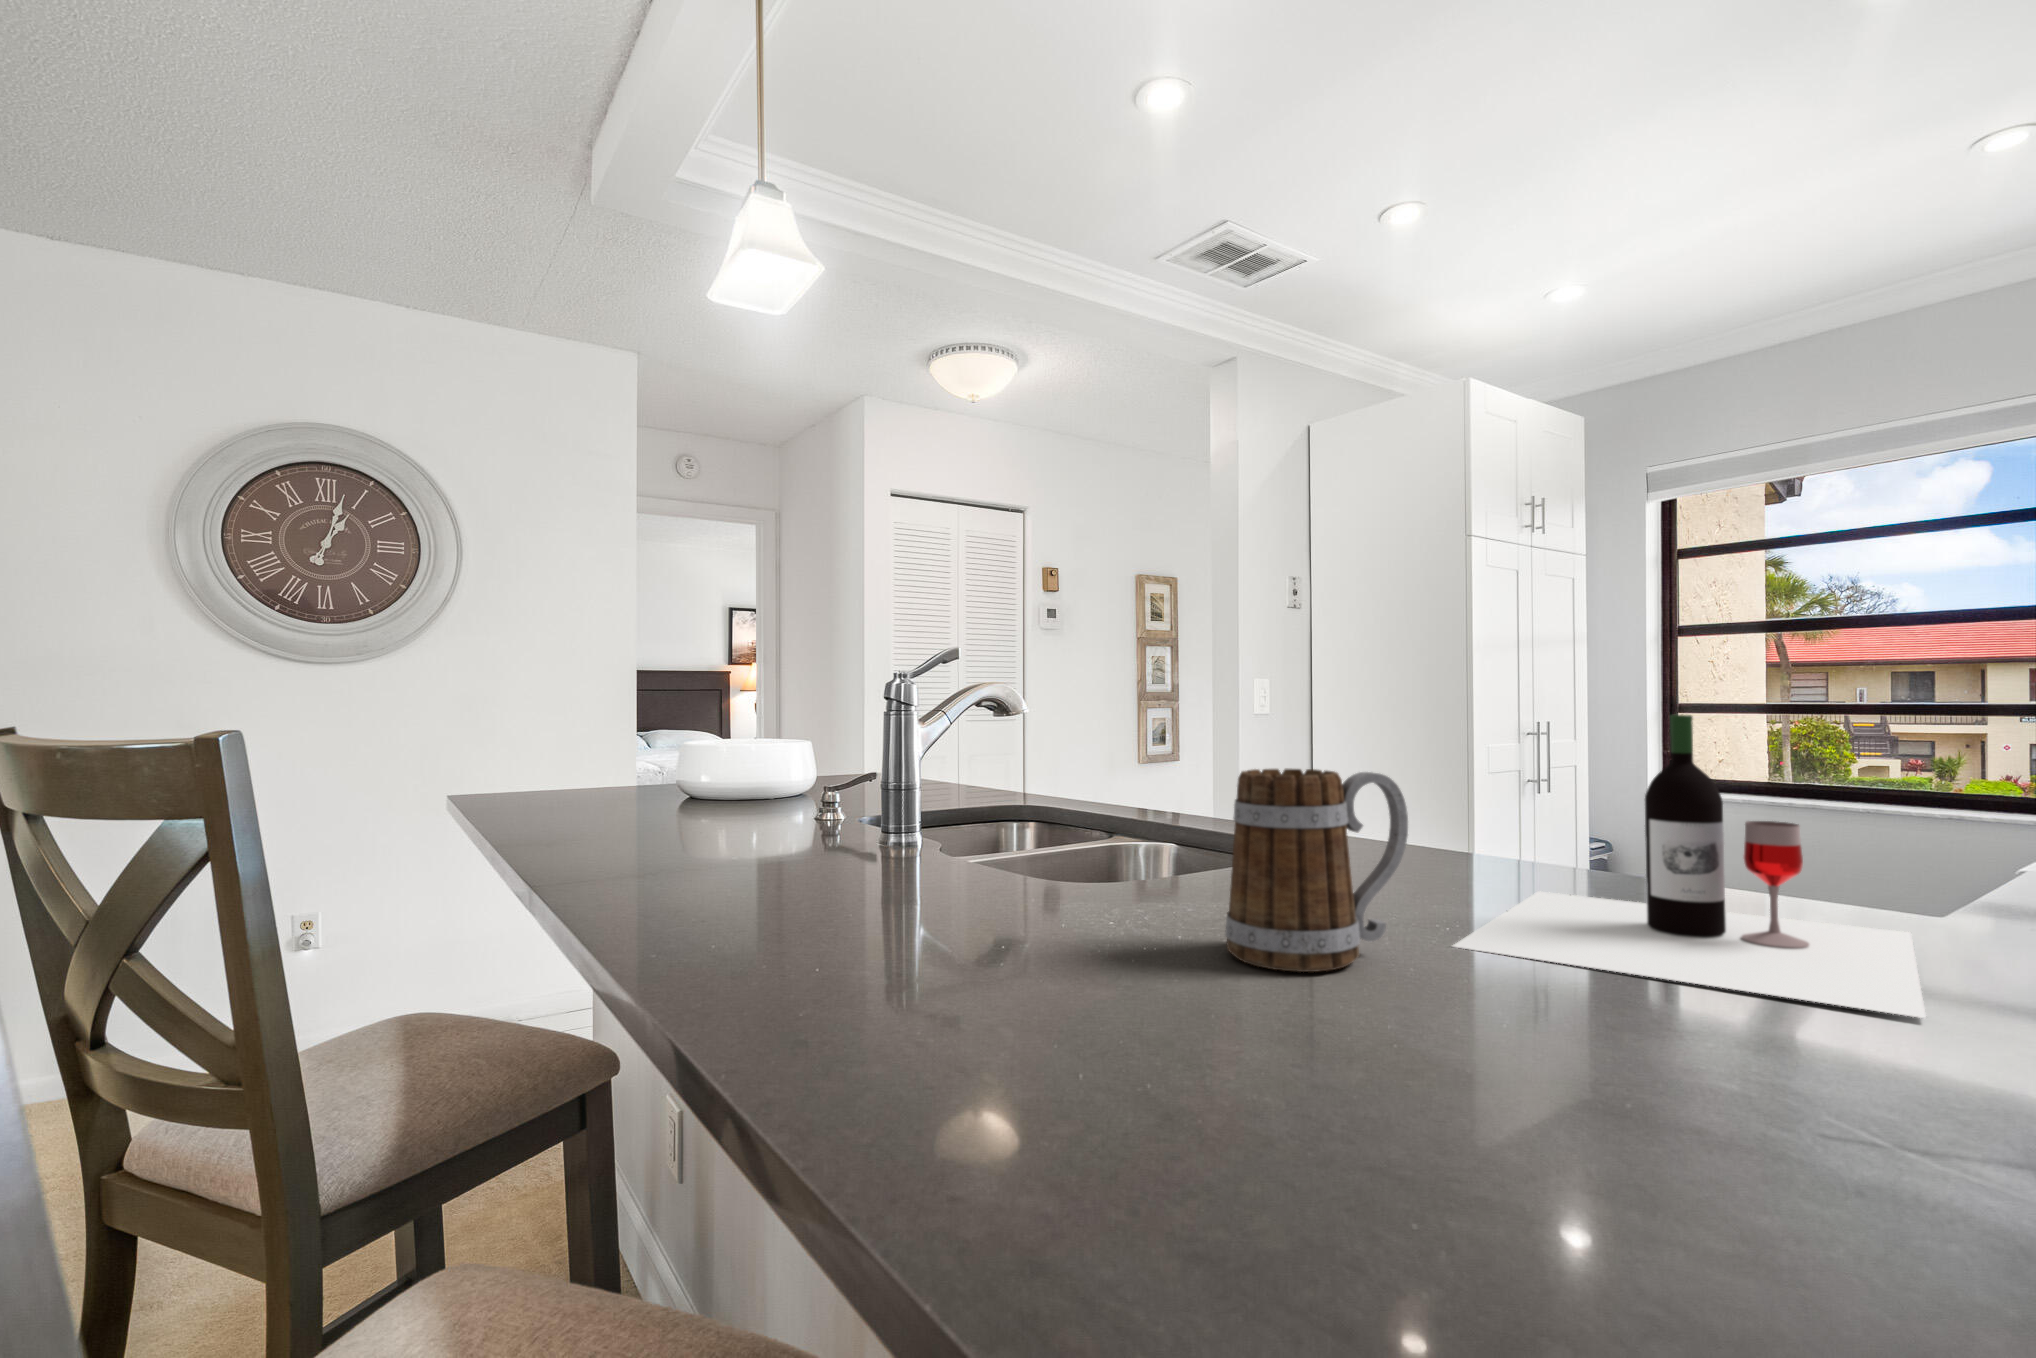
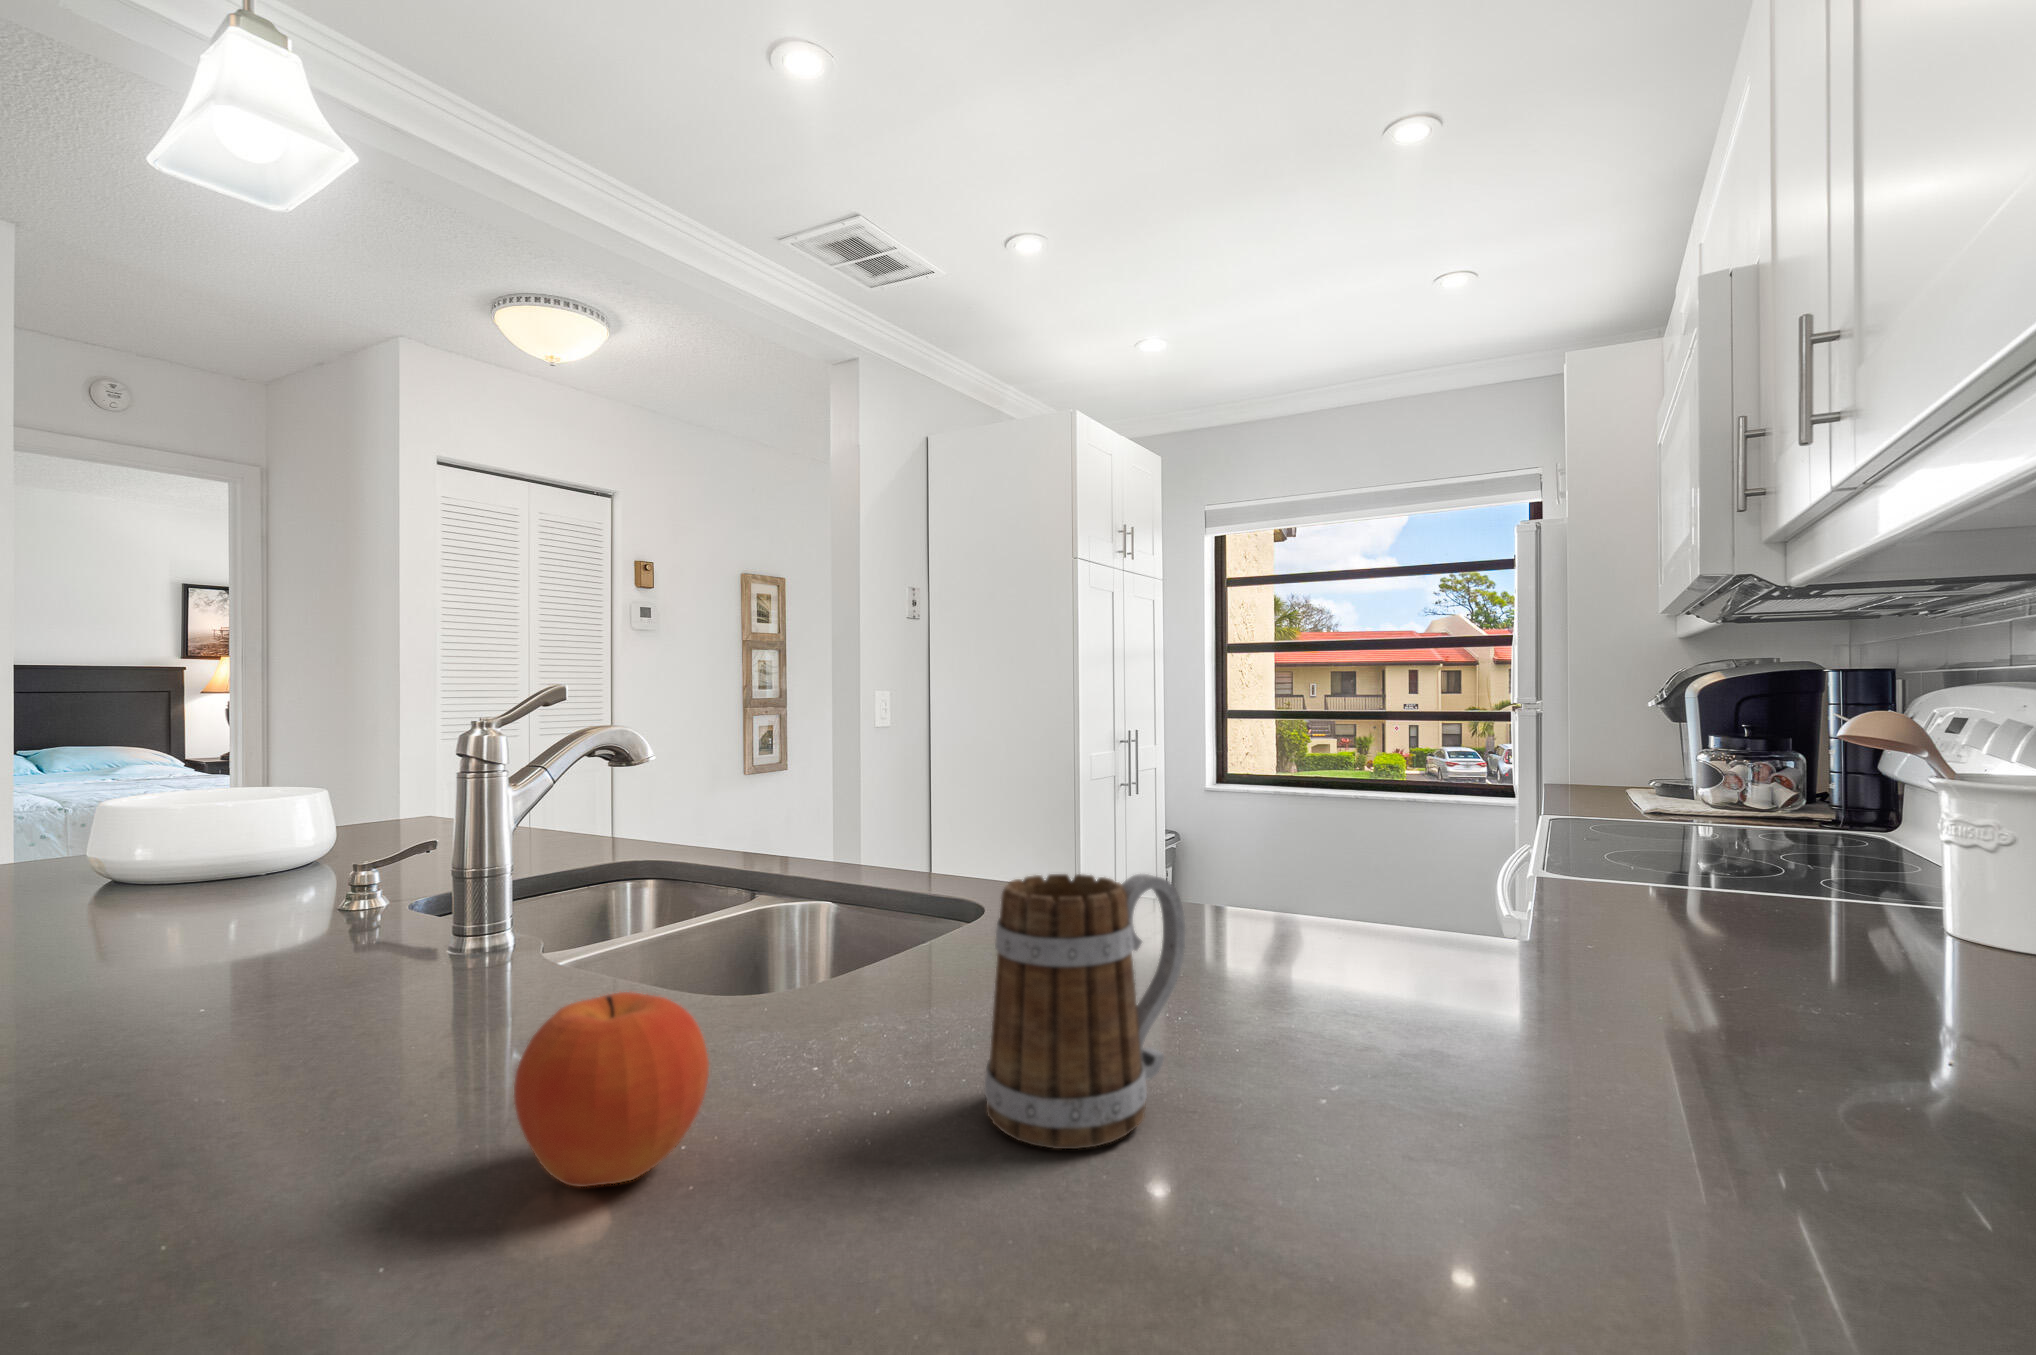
wine bottle: present [1453,715,1926,1018] -> none [1217,781,1674,1108]
fruit: none [902,825,1022,946] -> present [514,992,709,1187]

